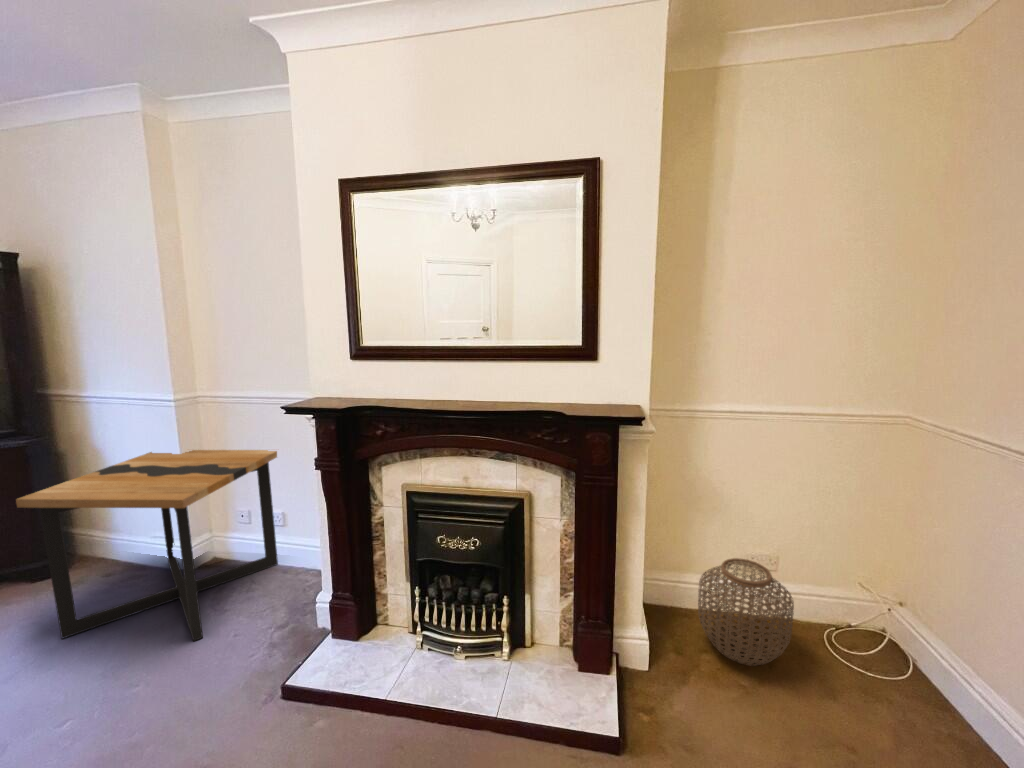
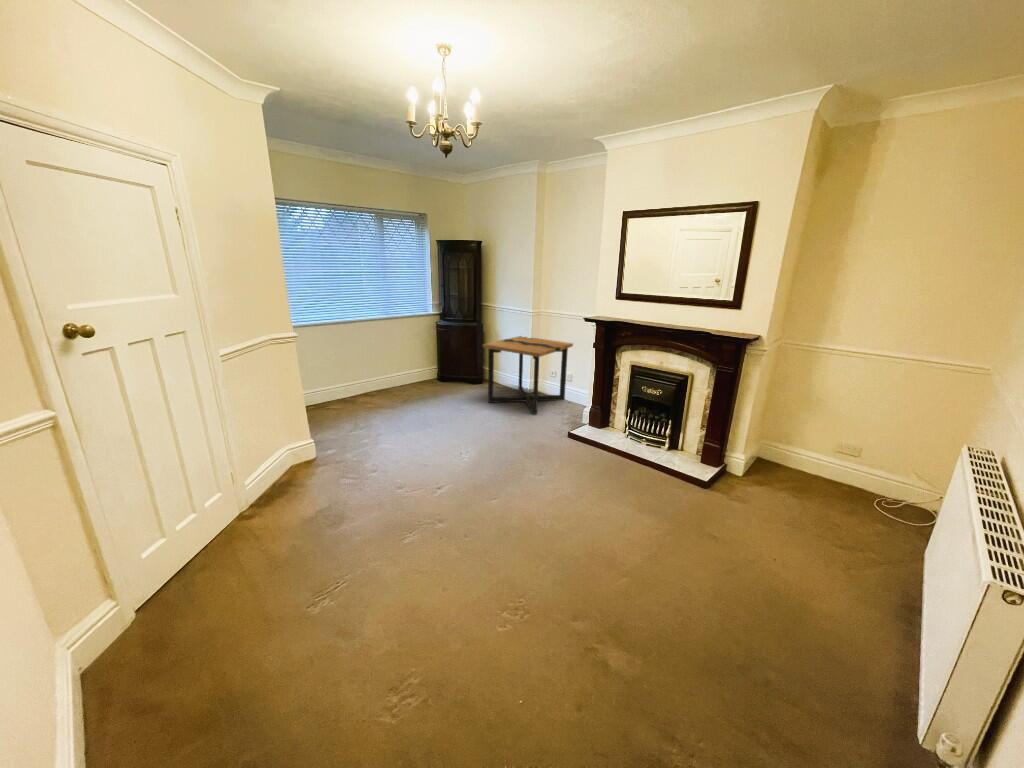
woven basket: present [698,558,794,665] -> none [785,436,849,494]

